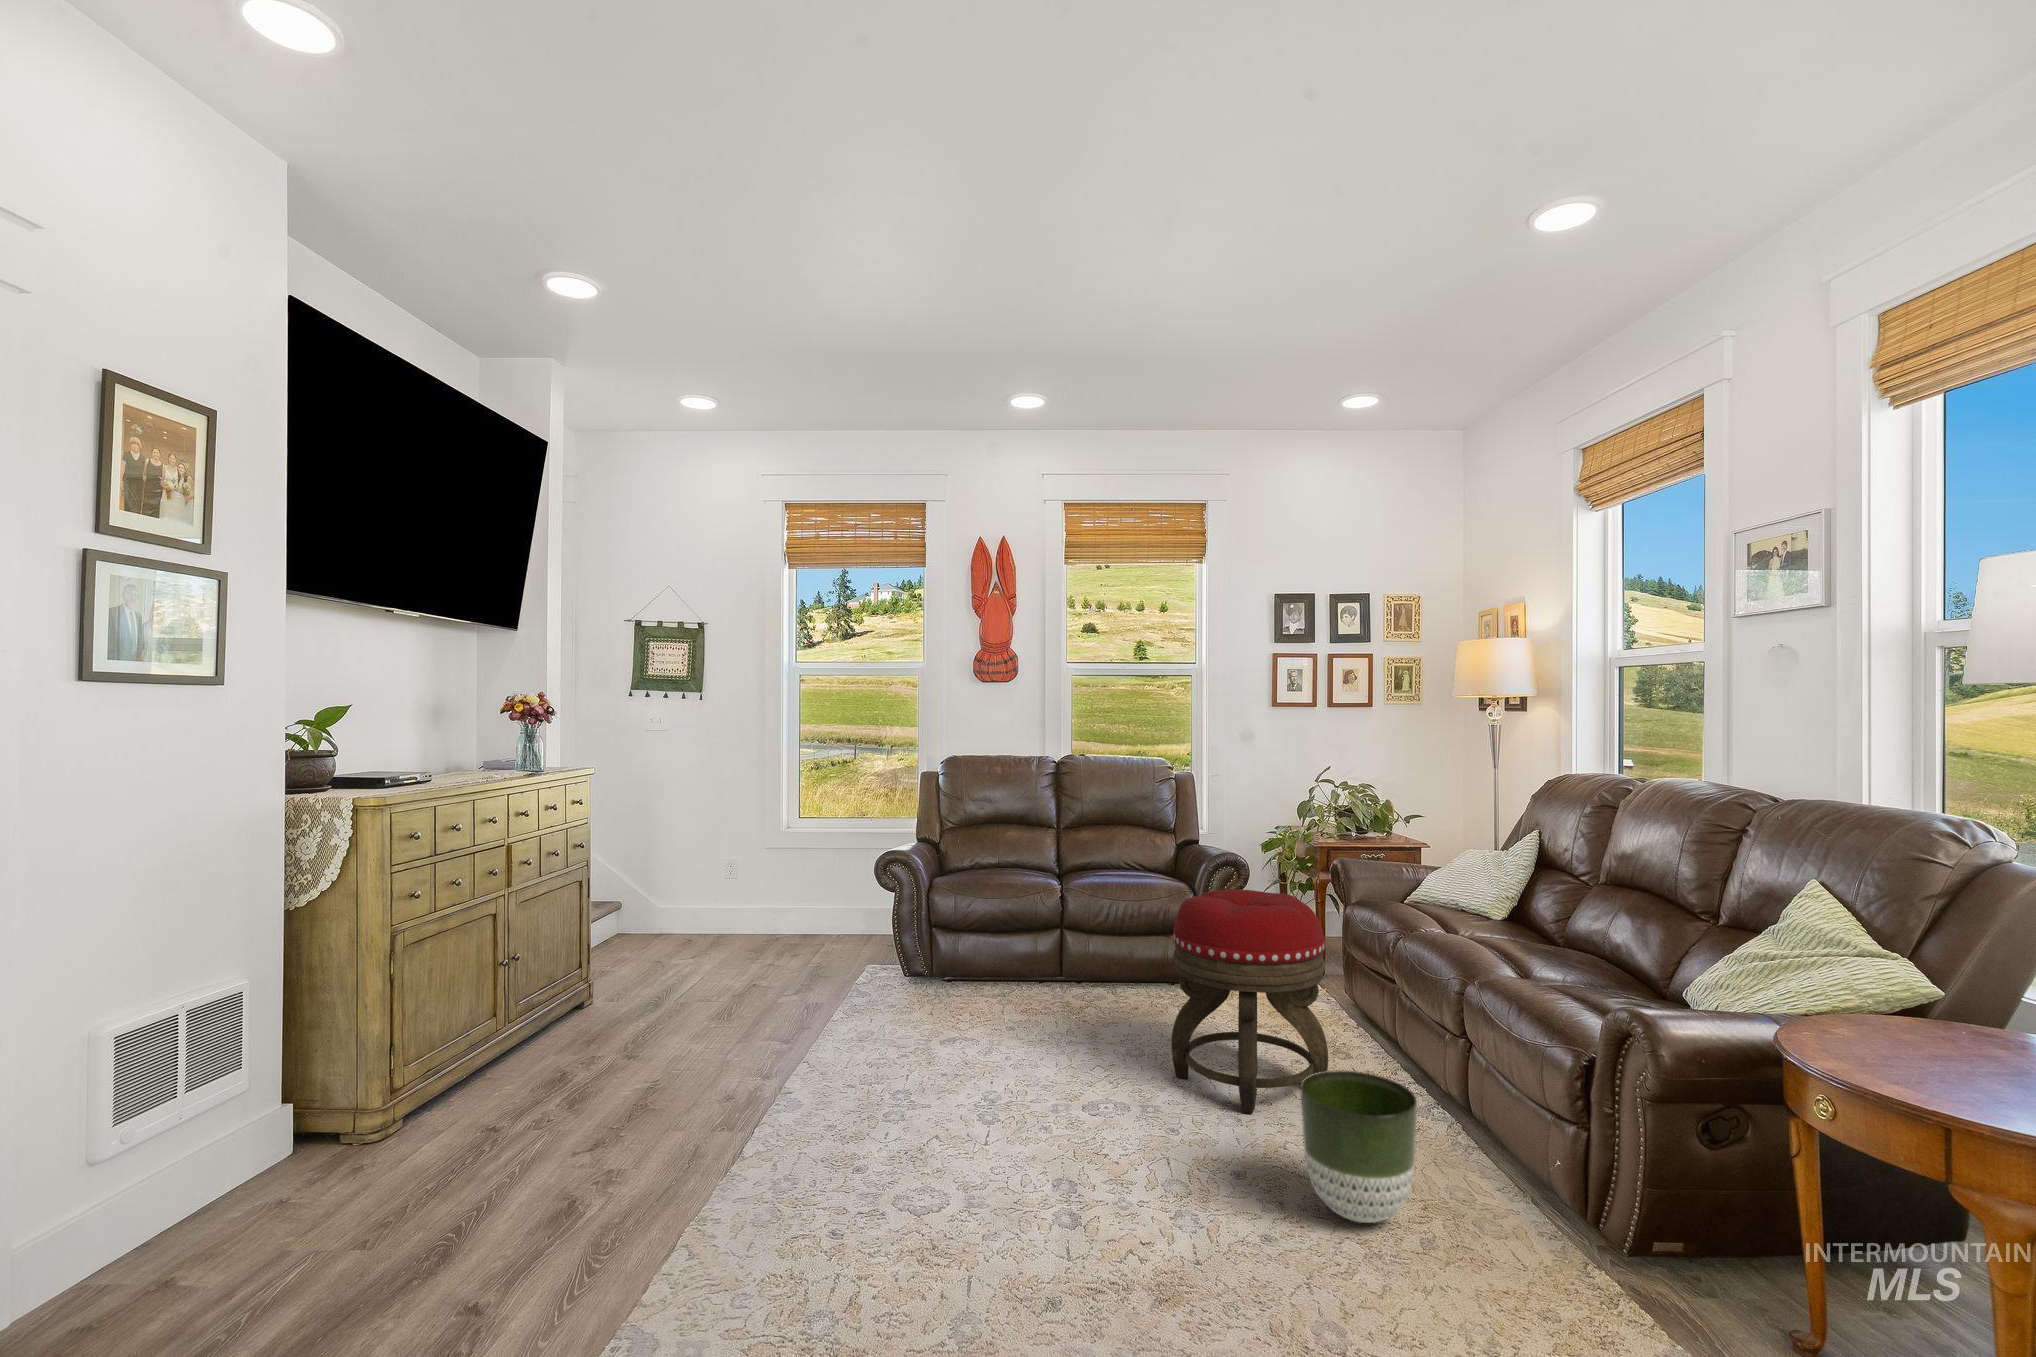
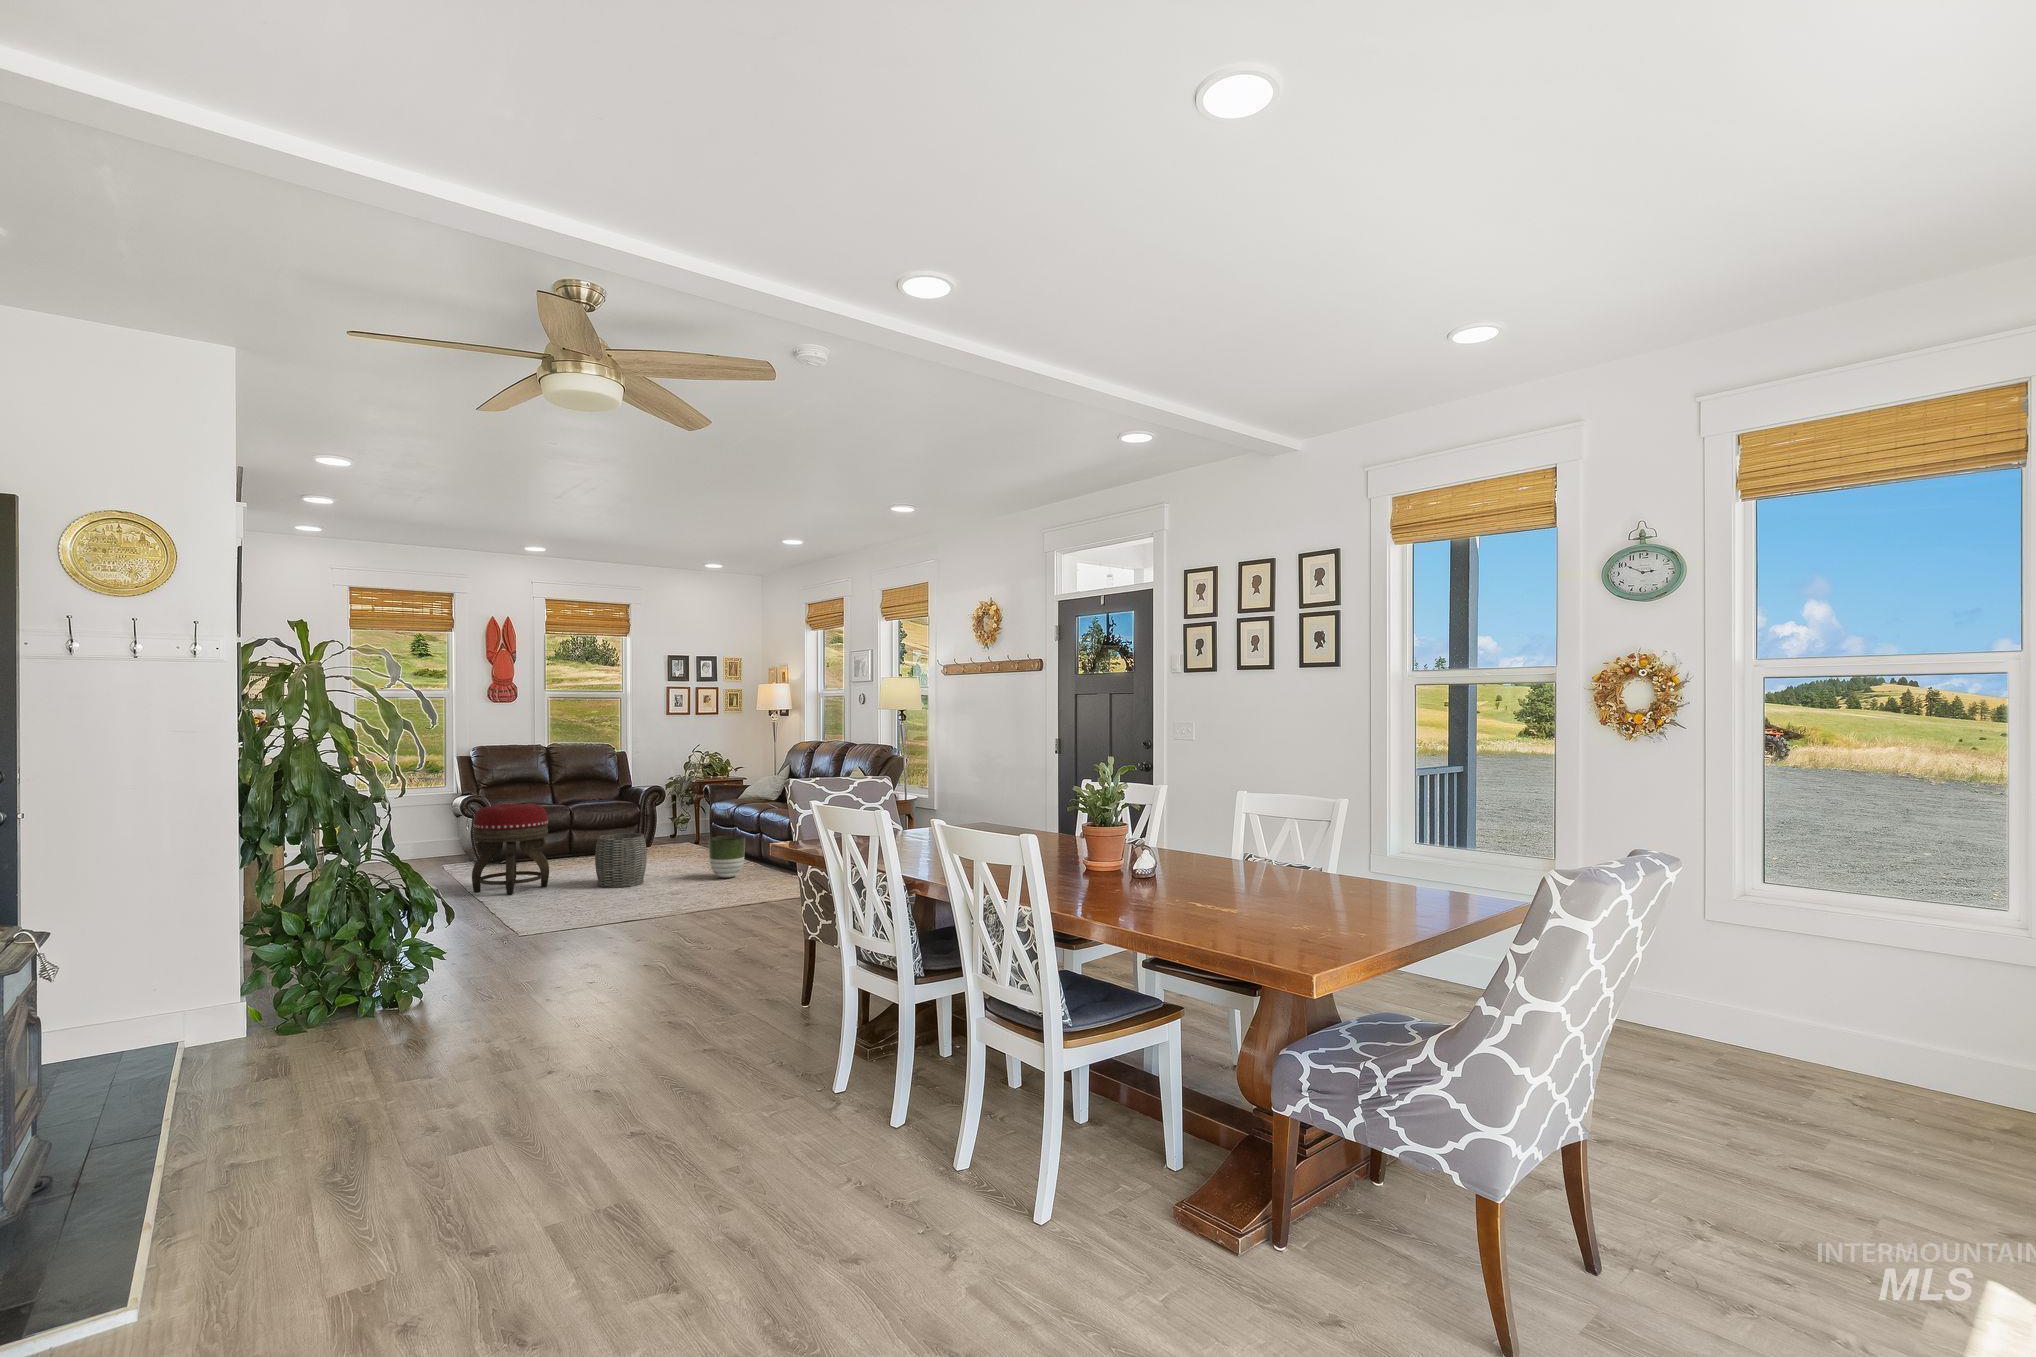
footstool: present [1171,889,1328,1114] -> present [472,803,549,895]
woven basket: none [999,1015,1128,1194] -> present [595,833,647,888]

